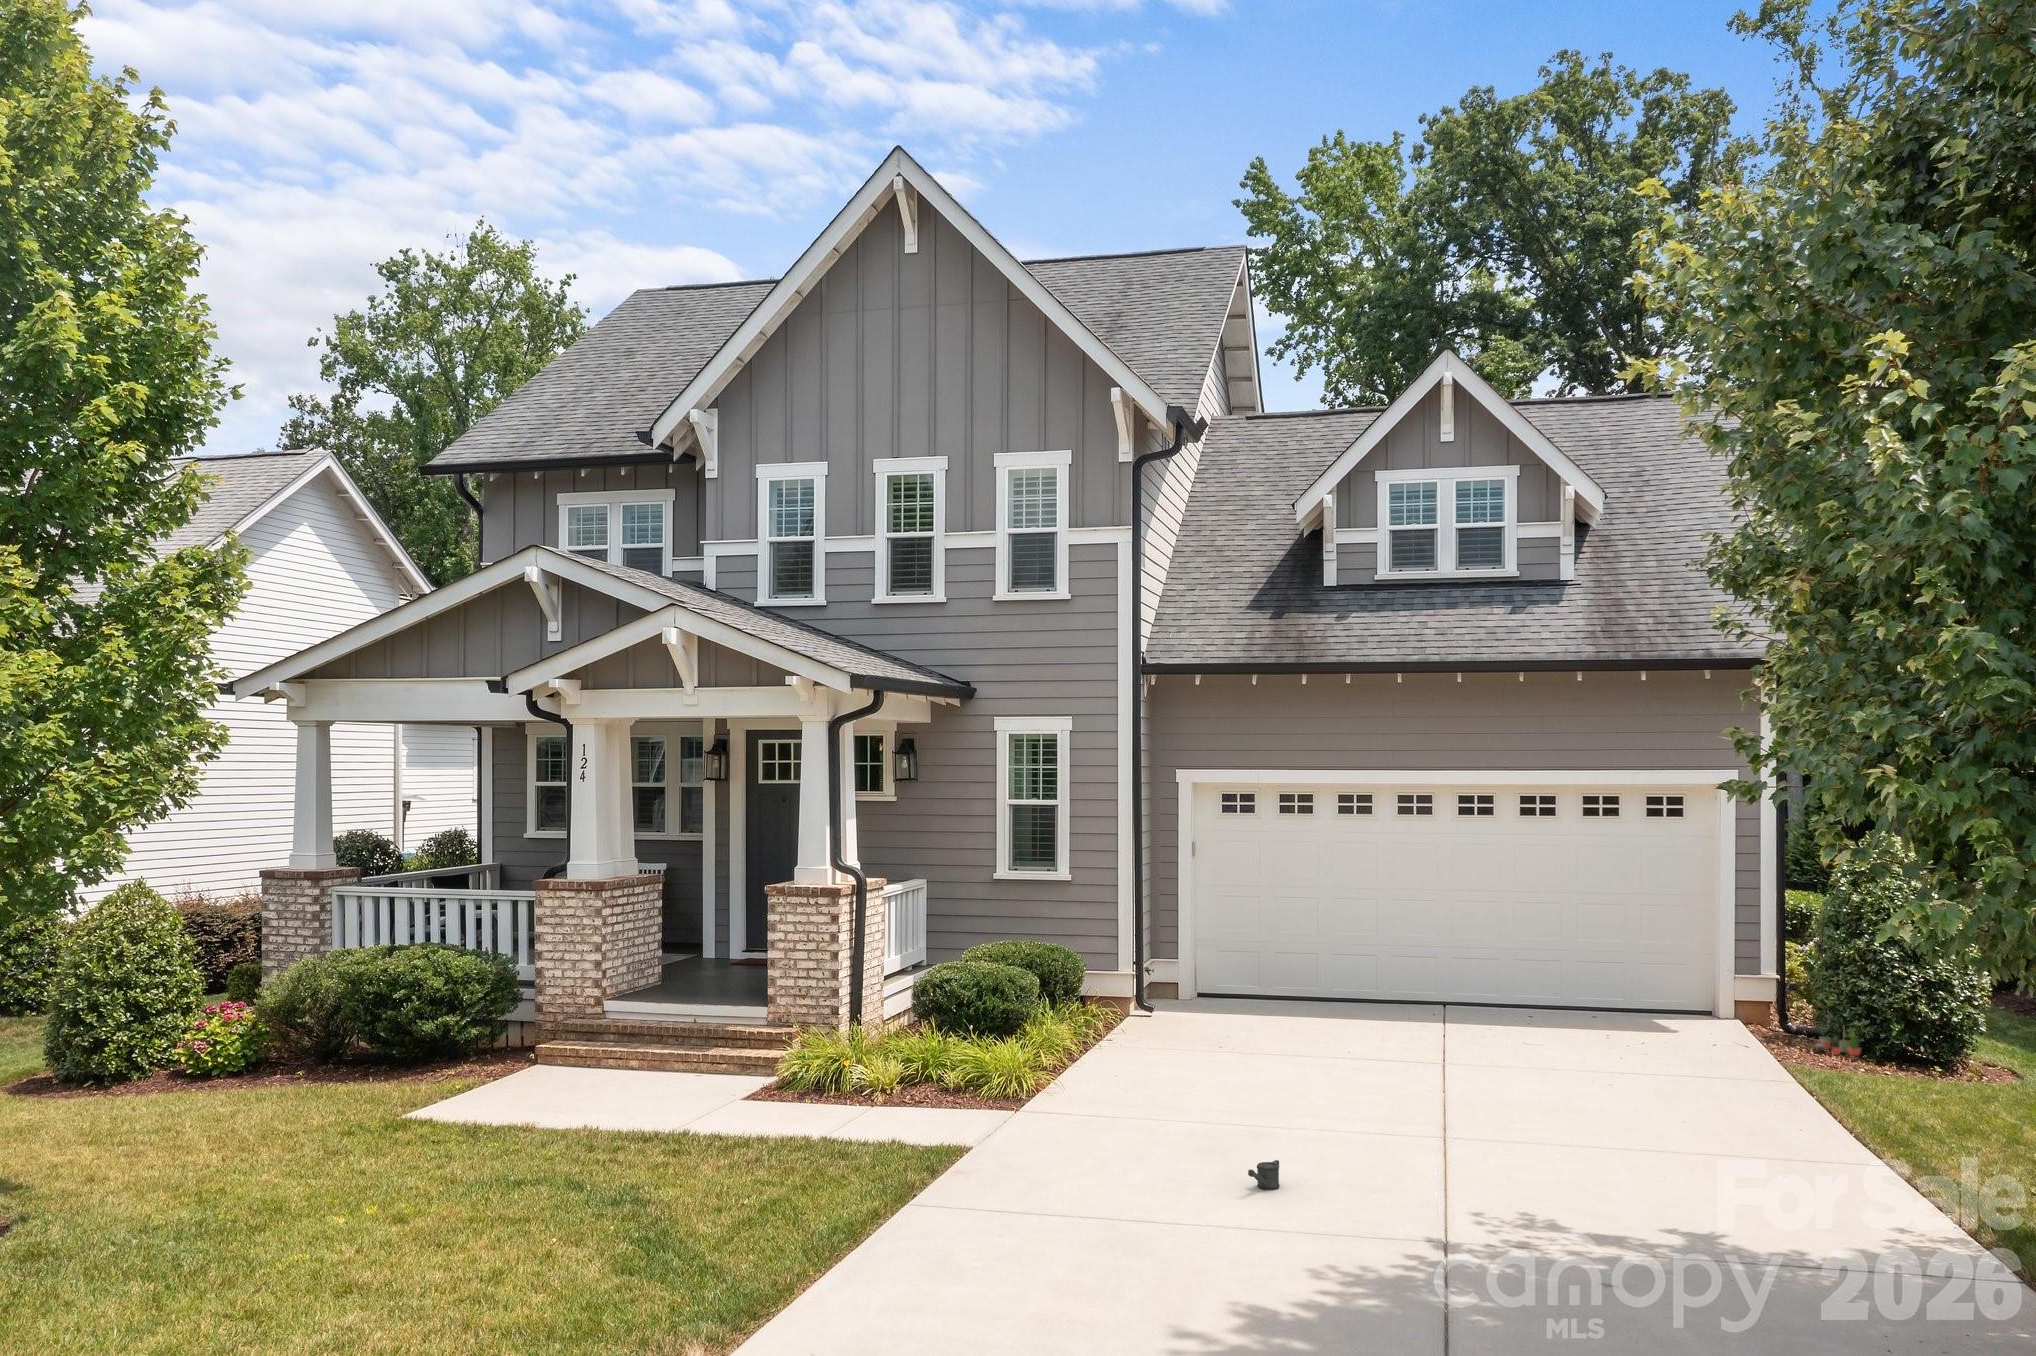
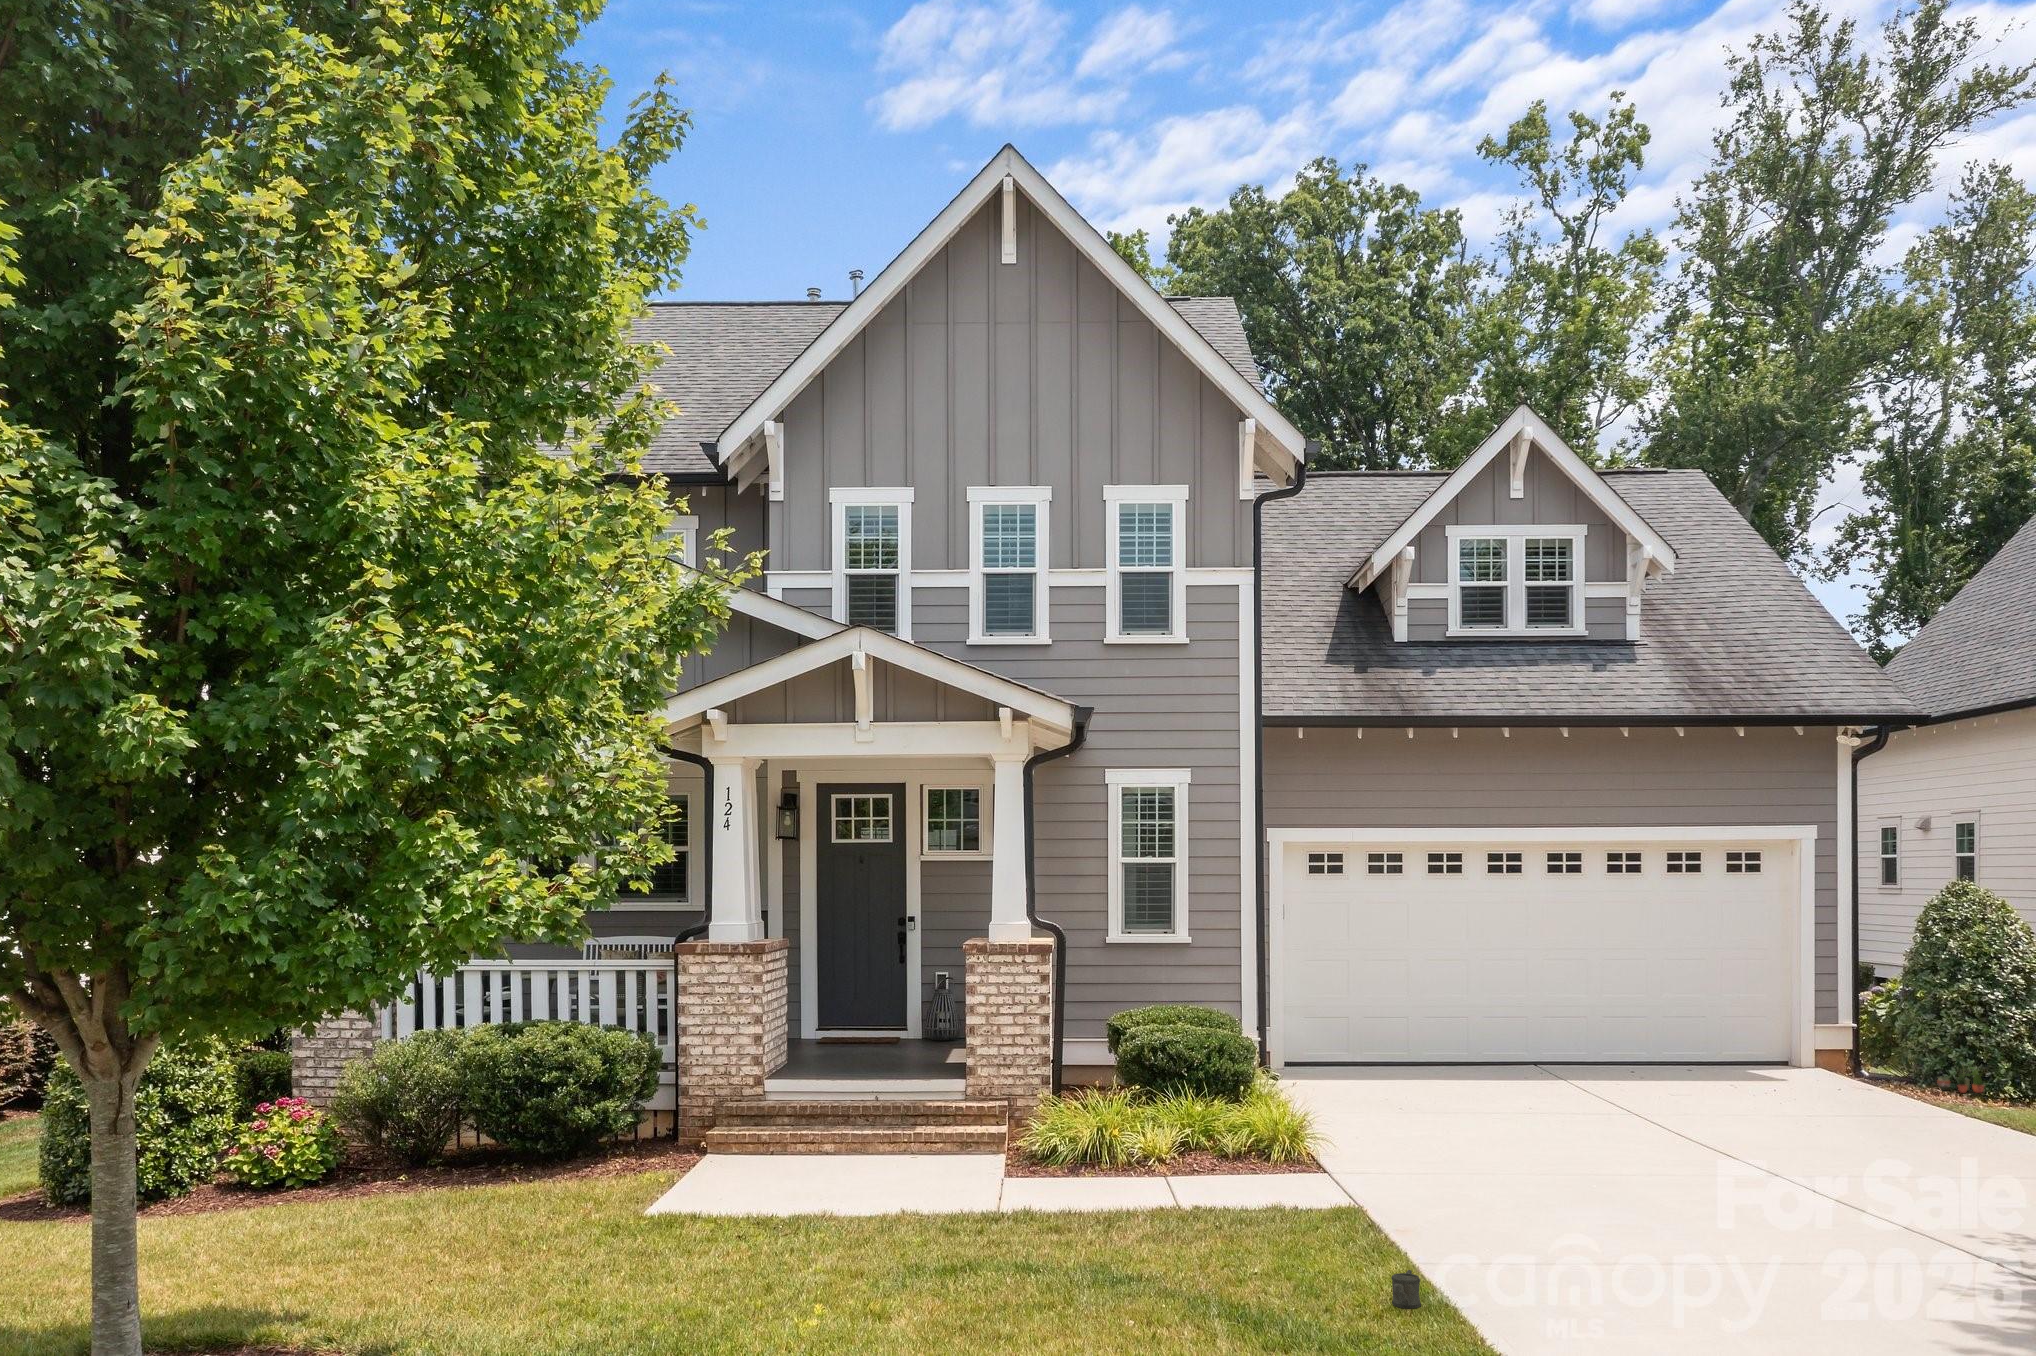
watering can: present [1248,1160,1280,1190] -> present [1391,1270,1421,1309]

